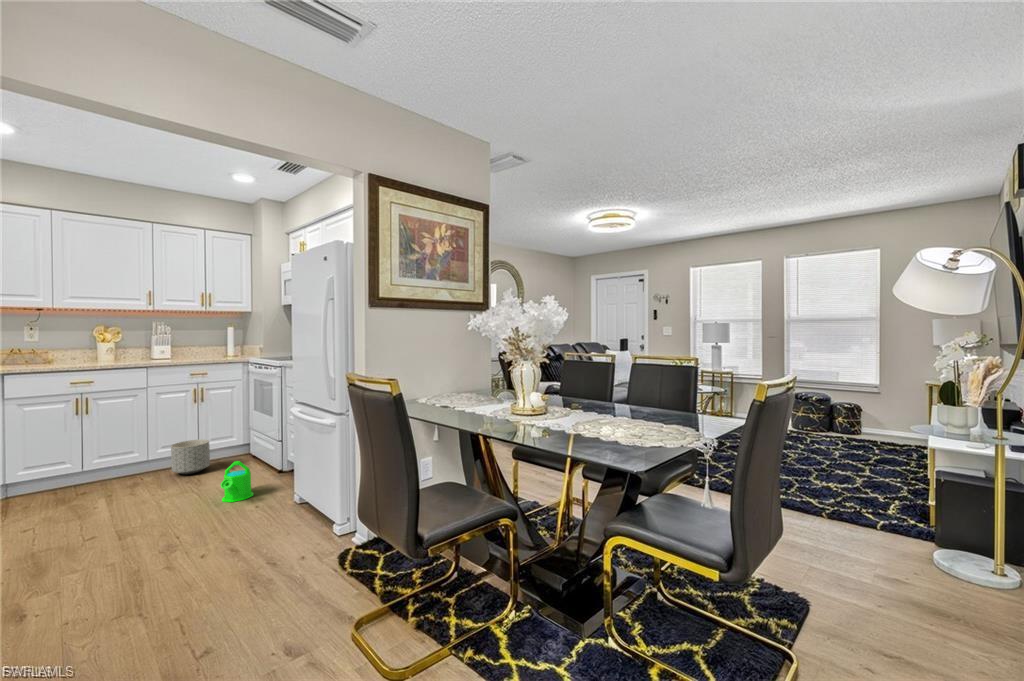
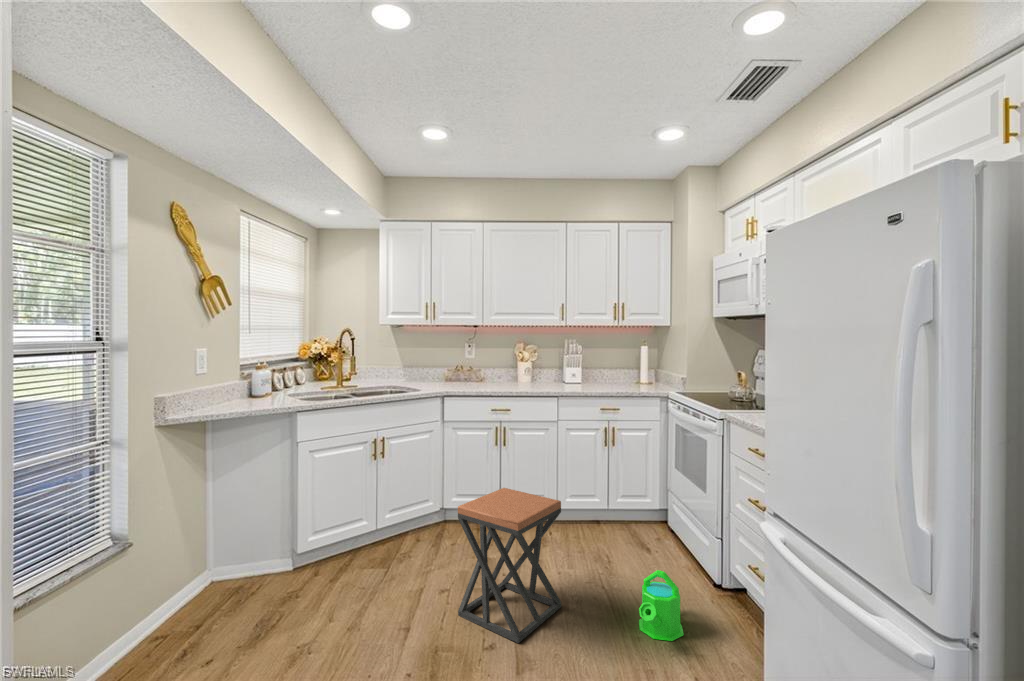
stool: none [46,432,157,538] -> present [458,488,561,643]
planter: present [171,439,210,475] -> none [579,496,620,545]

